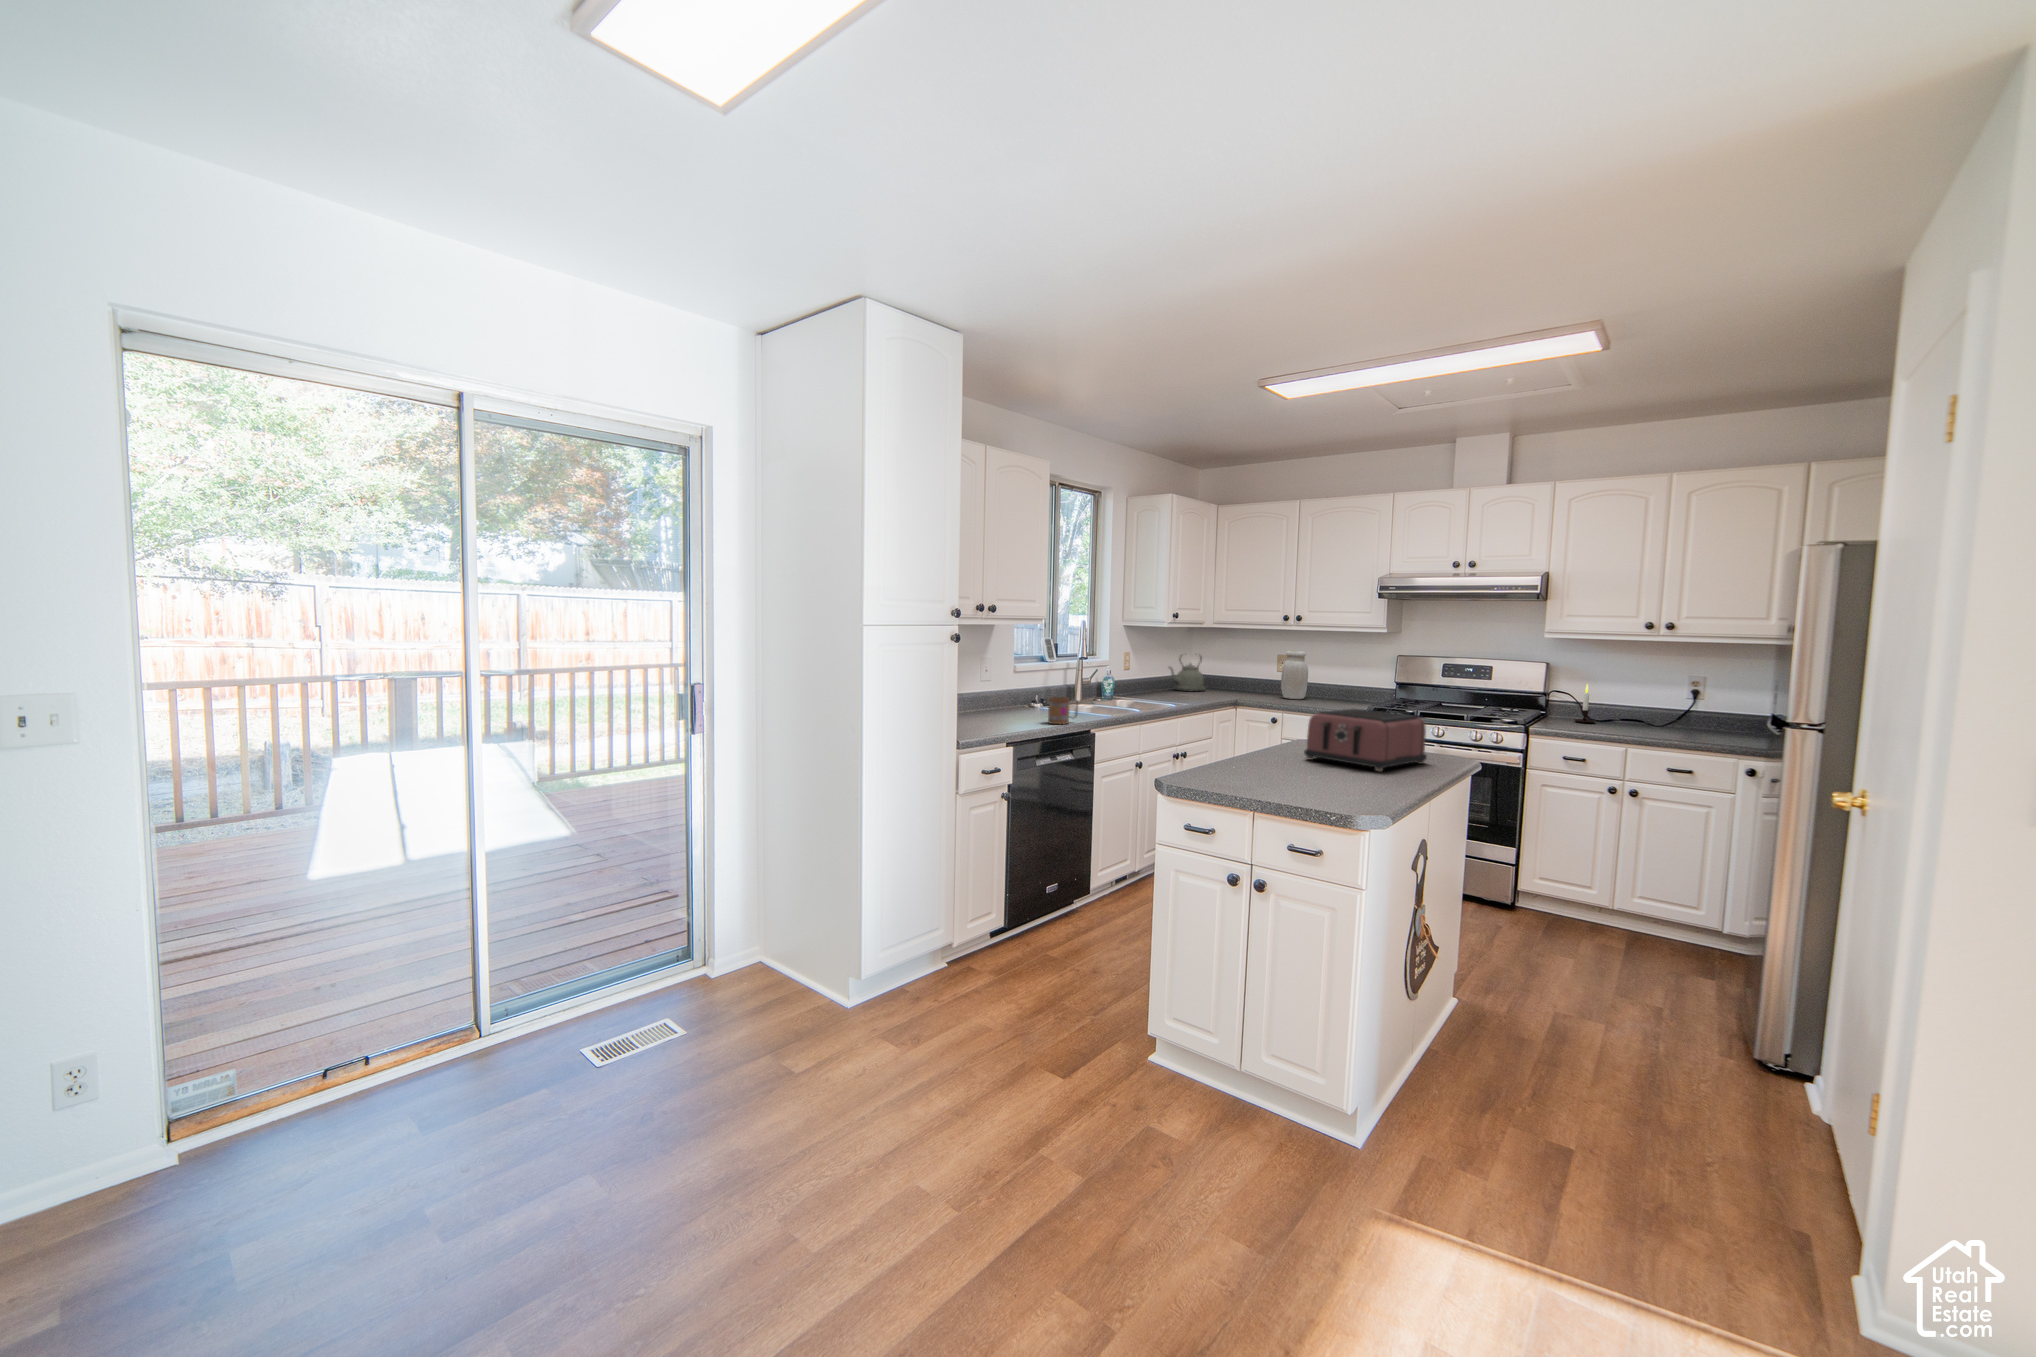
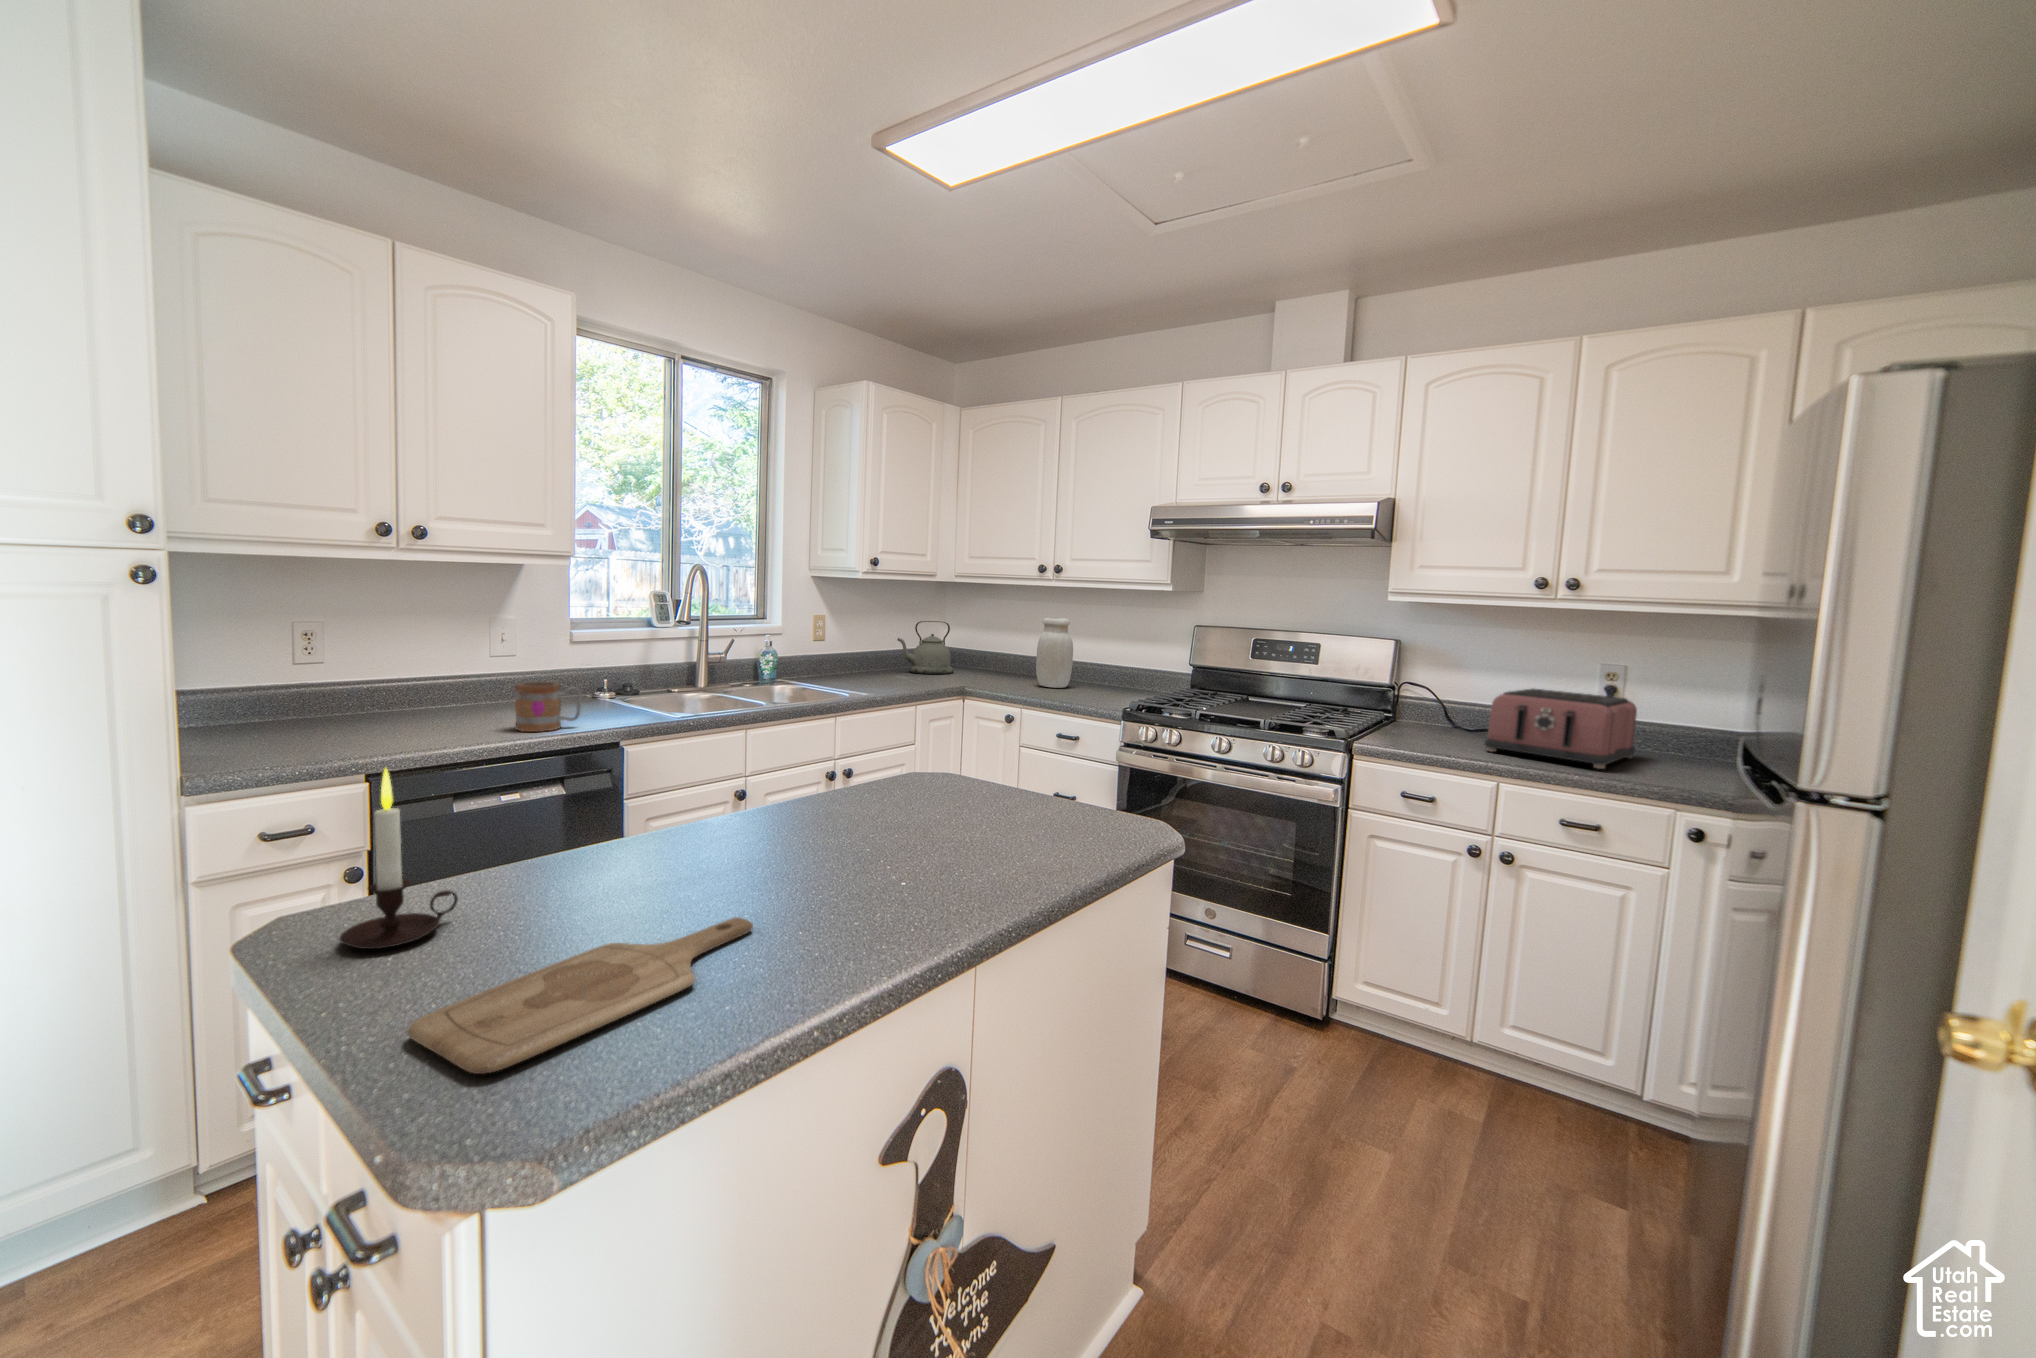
candle: present [1574,684,1595,723] -> present [340,768,458,949]
toaster: present [1304,709,1427,772] -> present [1485,689,1637,769]
cutting board: none [1294,778,1358,803] -> present [407,917,753,1074]

